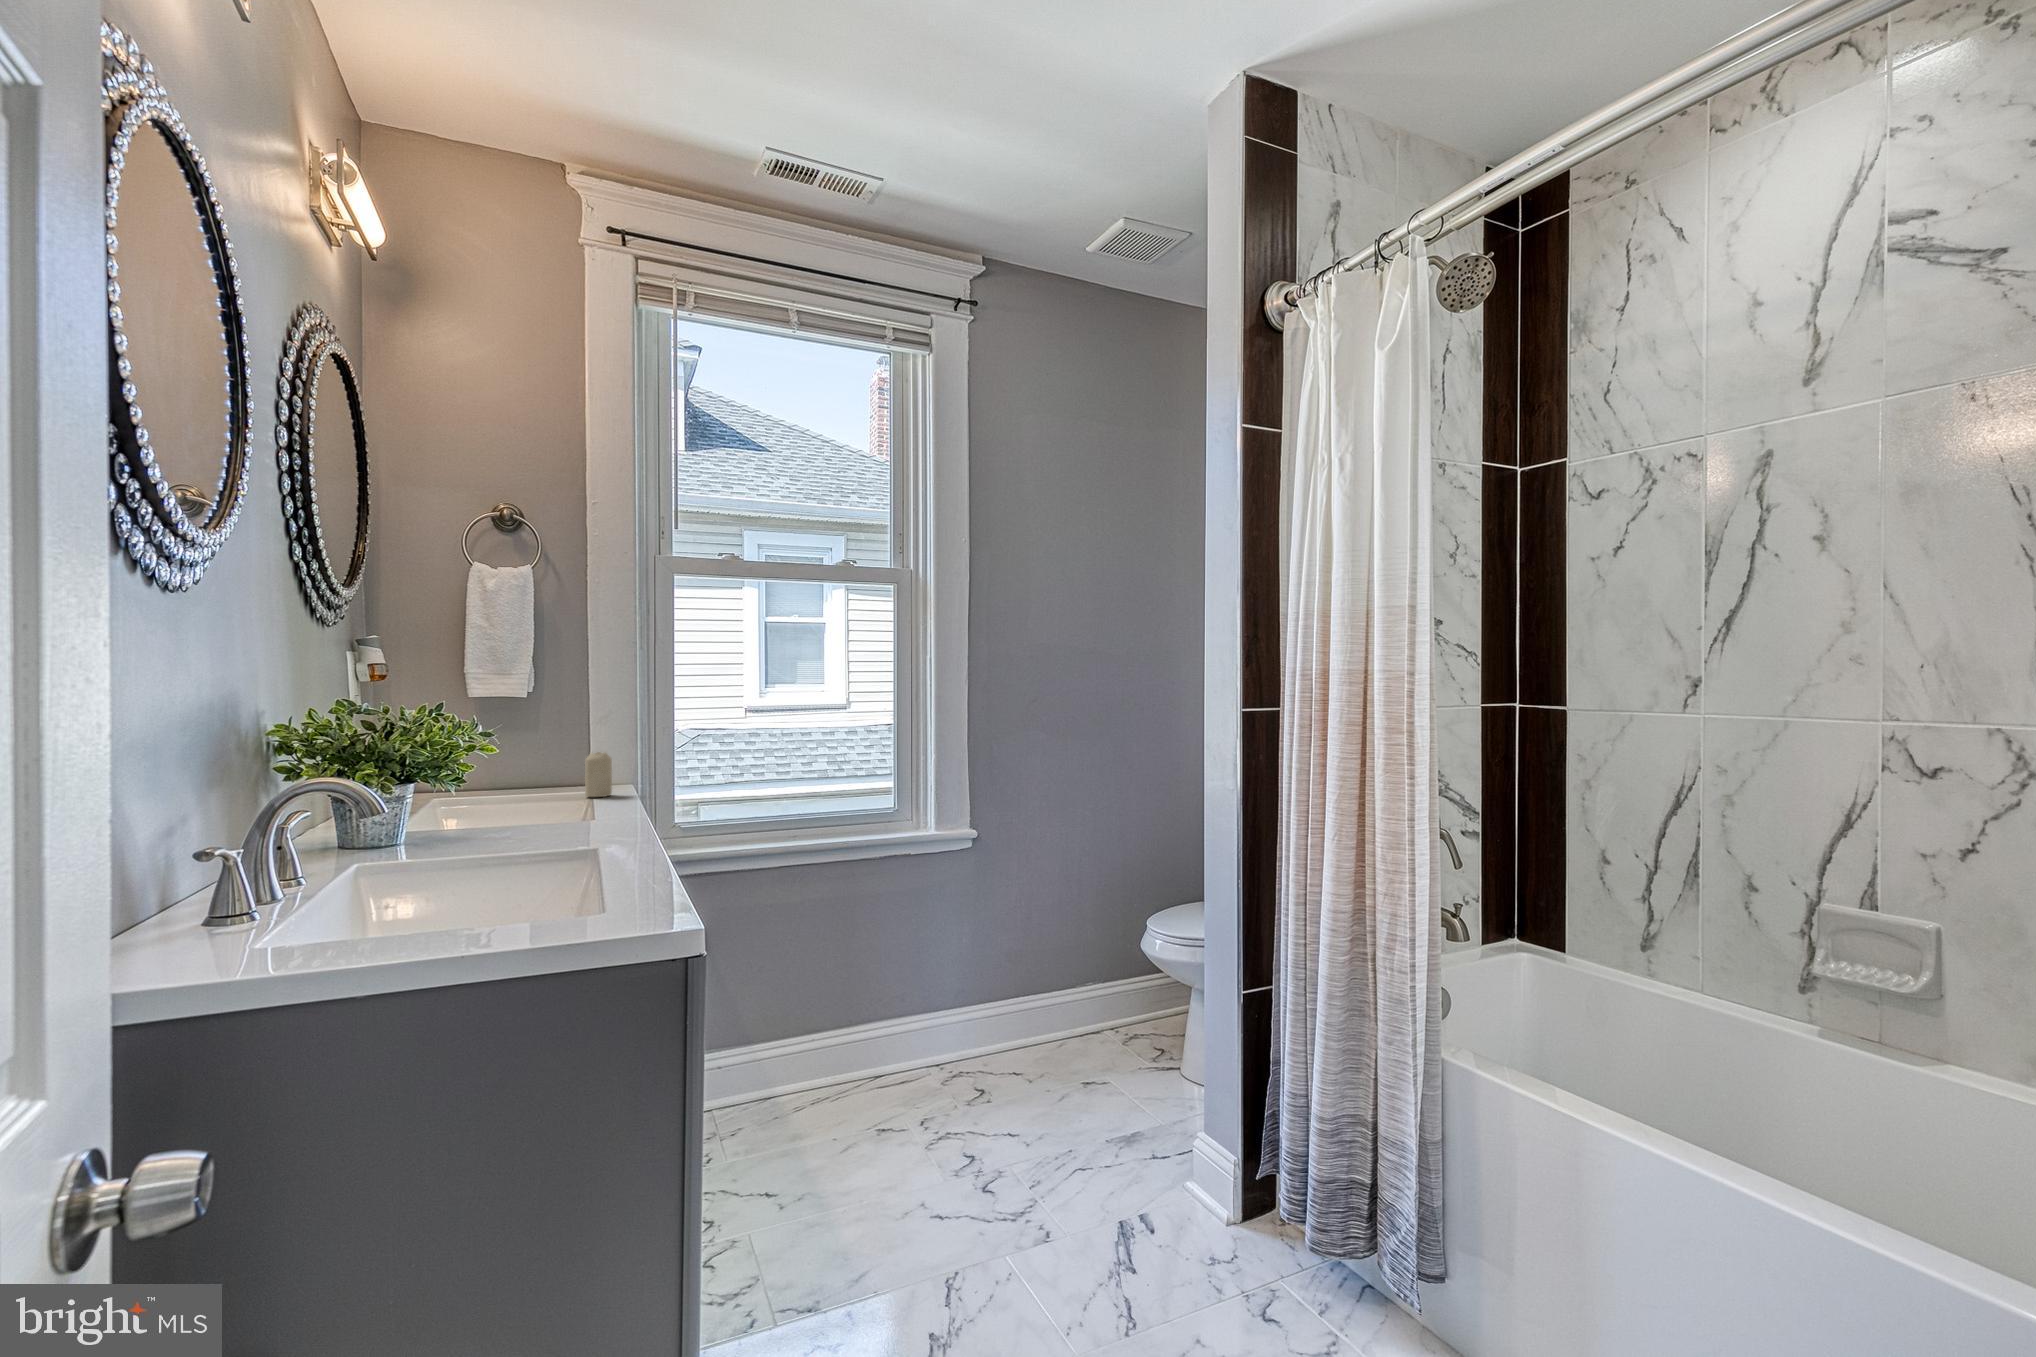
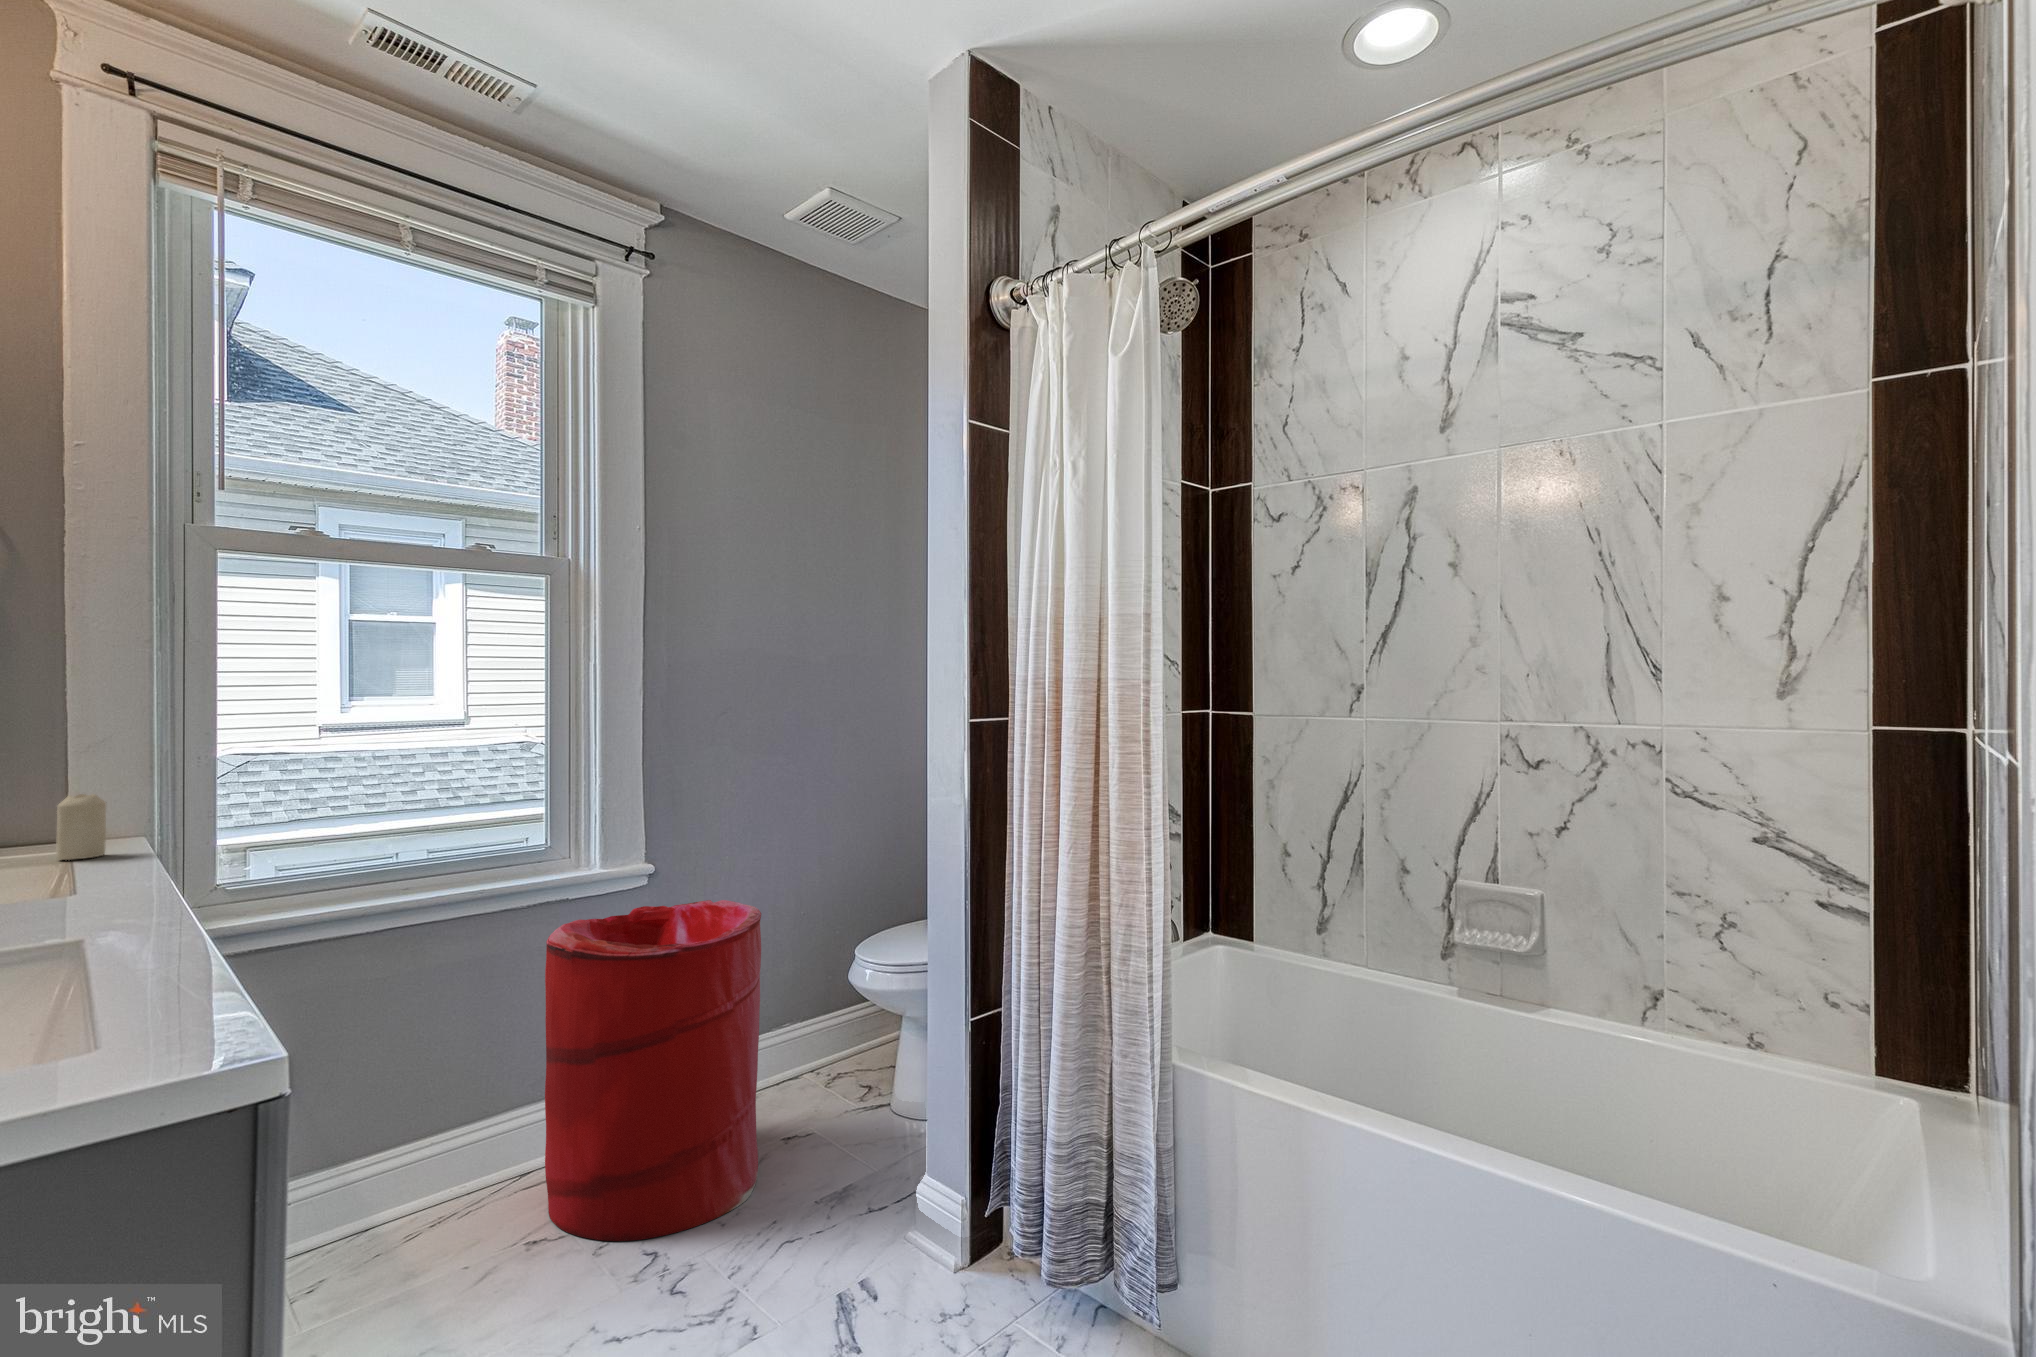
laundry hamper: none [893,863,1064,1140] -> present [545,900,761,1241]

